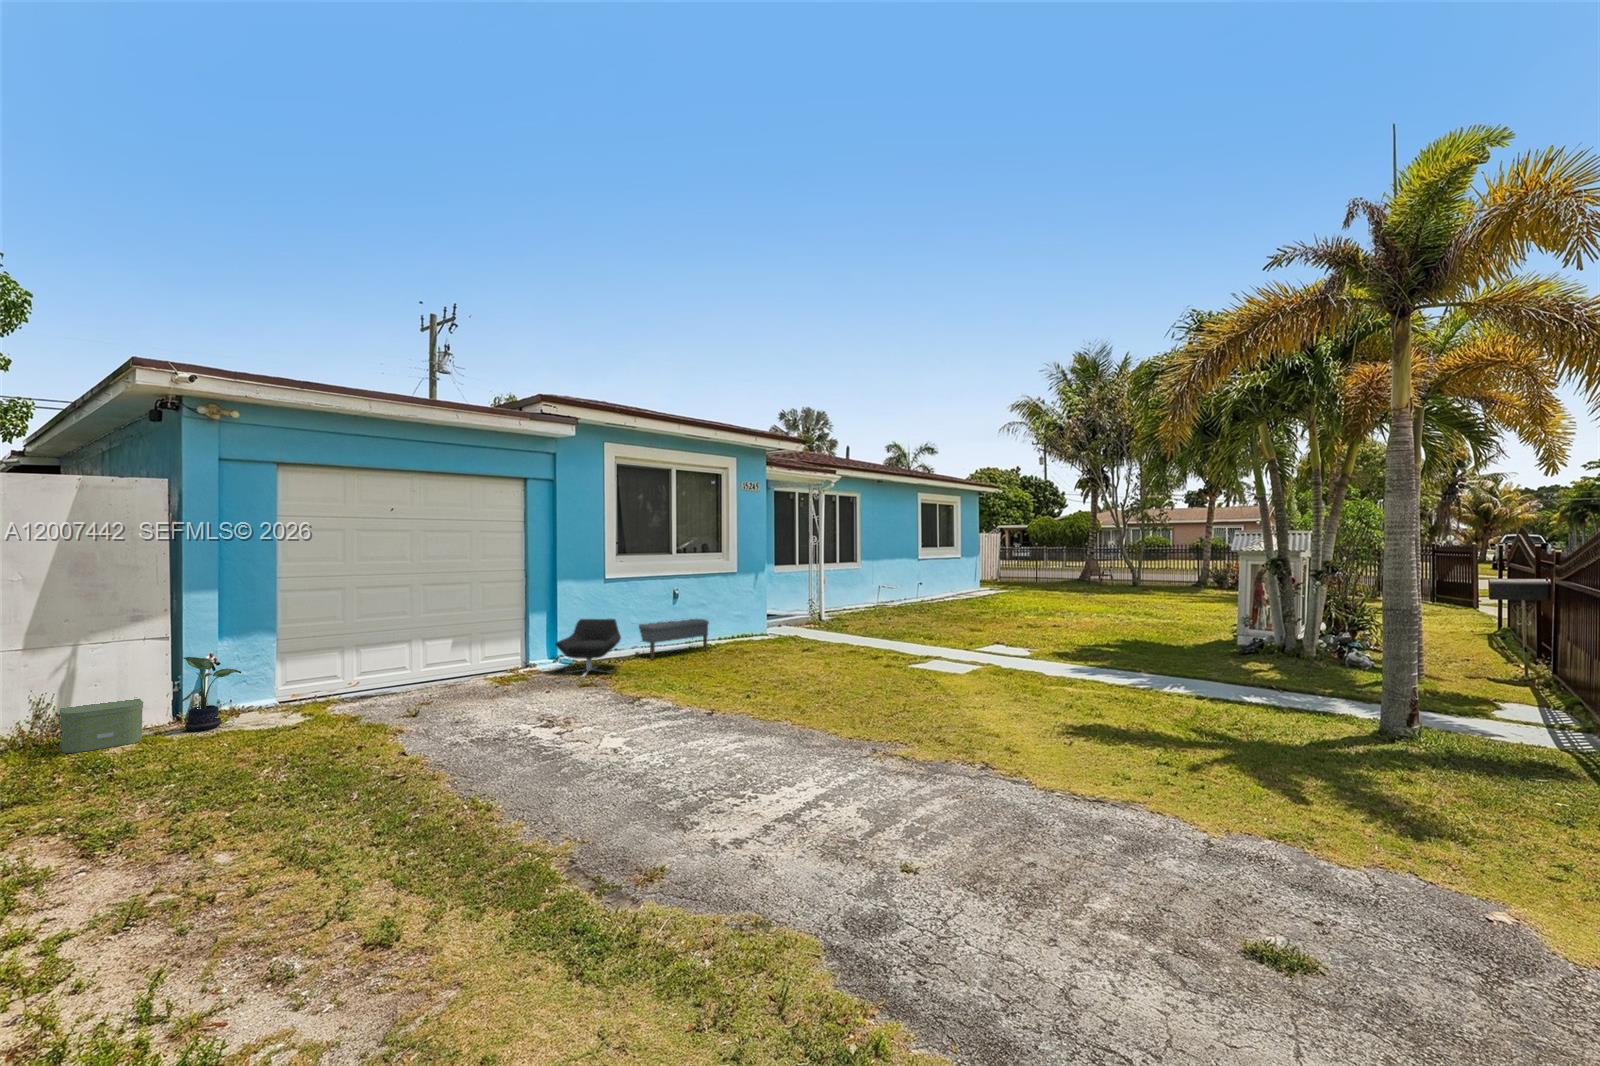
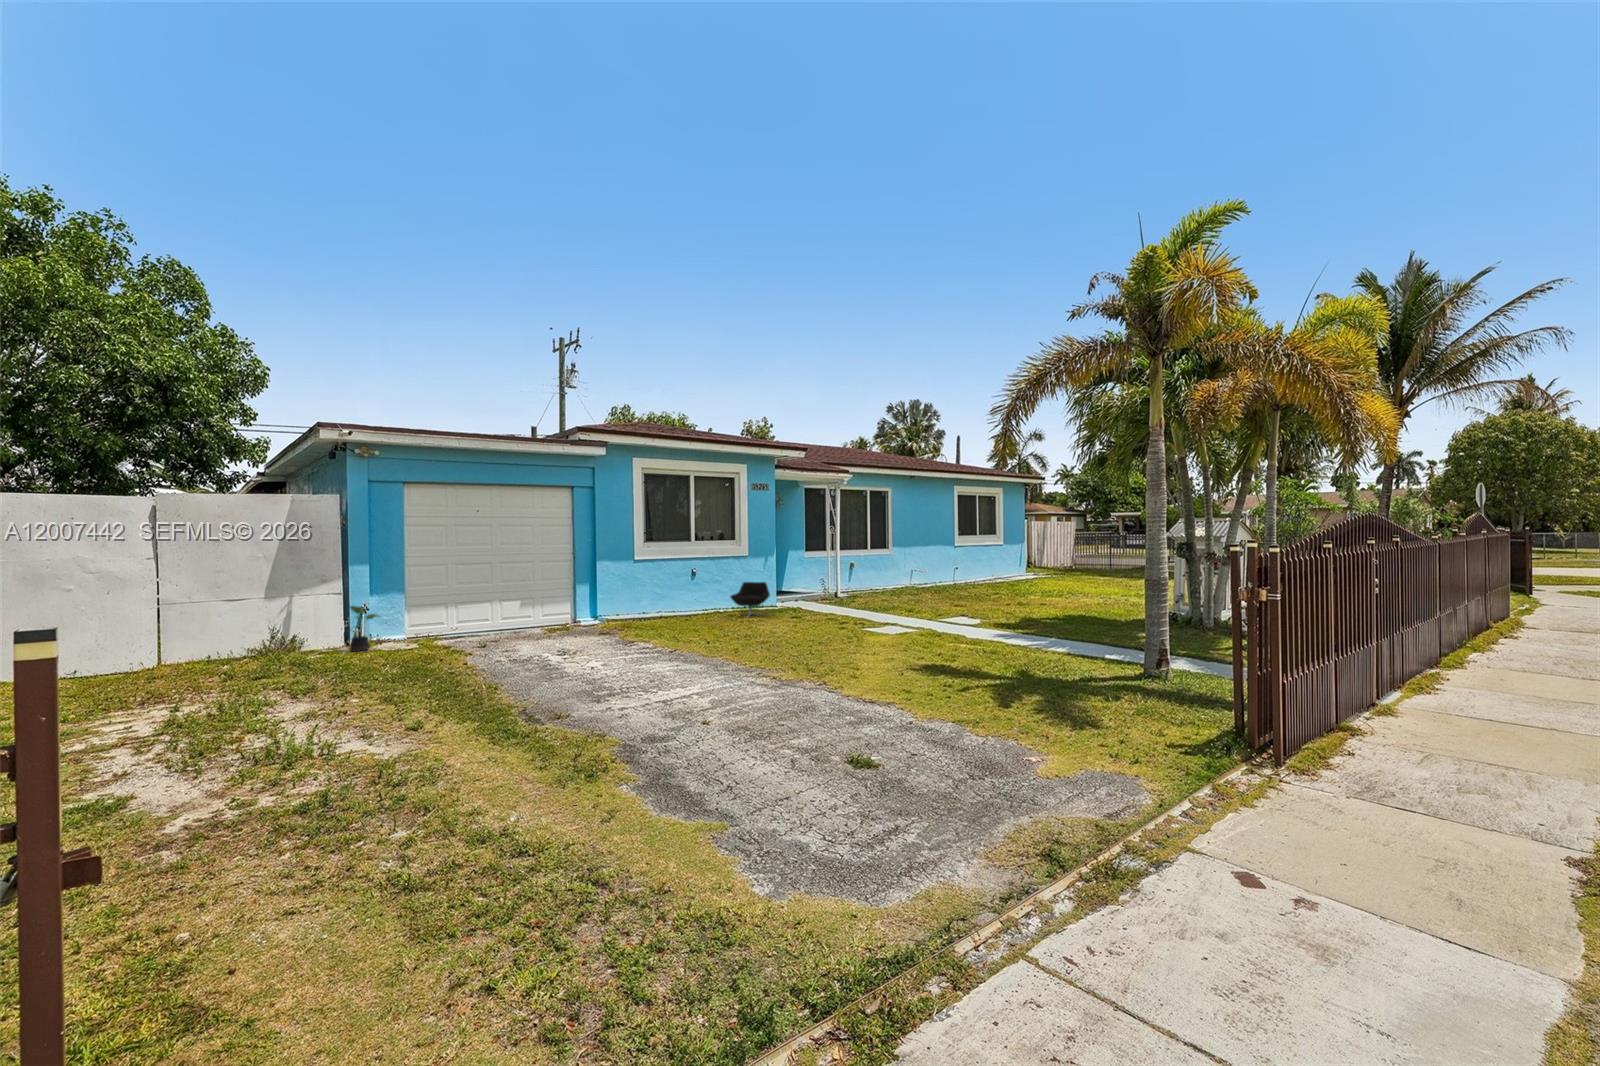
lounge chair: present [555,619,621,677] -> present [730,582,770,615]
bench: present [635,619,709,660] -> none [658,592,719,623]
storage box: present [59,697,144,753] -> none [284,629,327,658]

